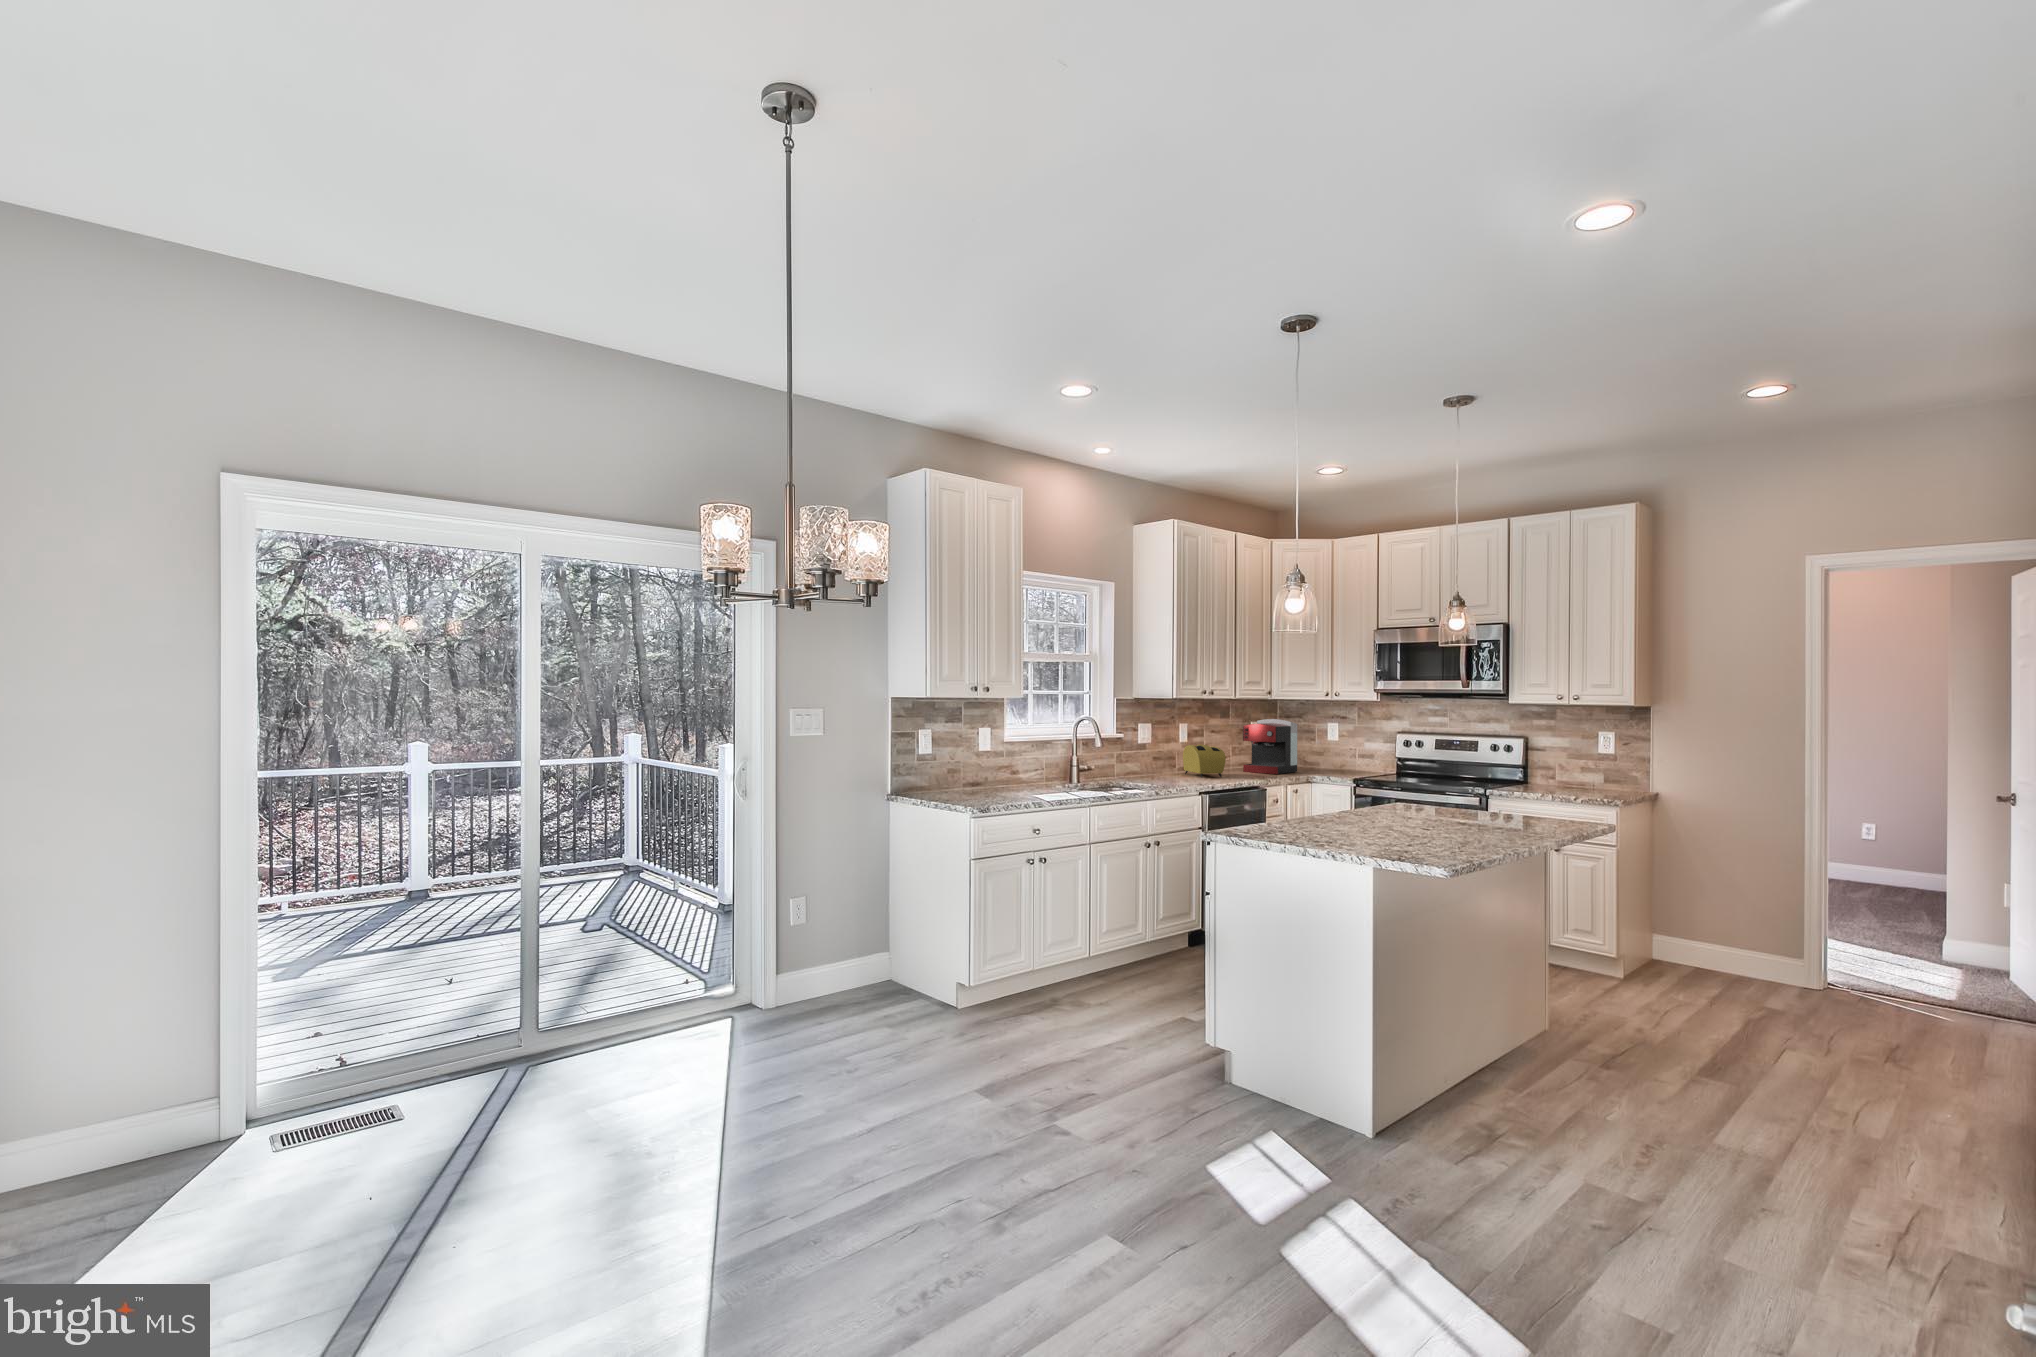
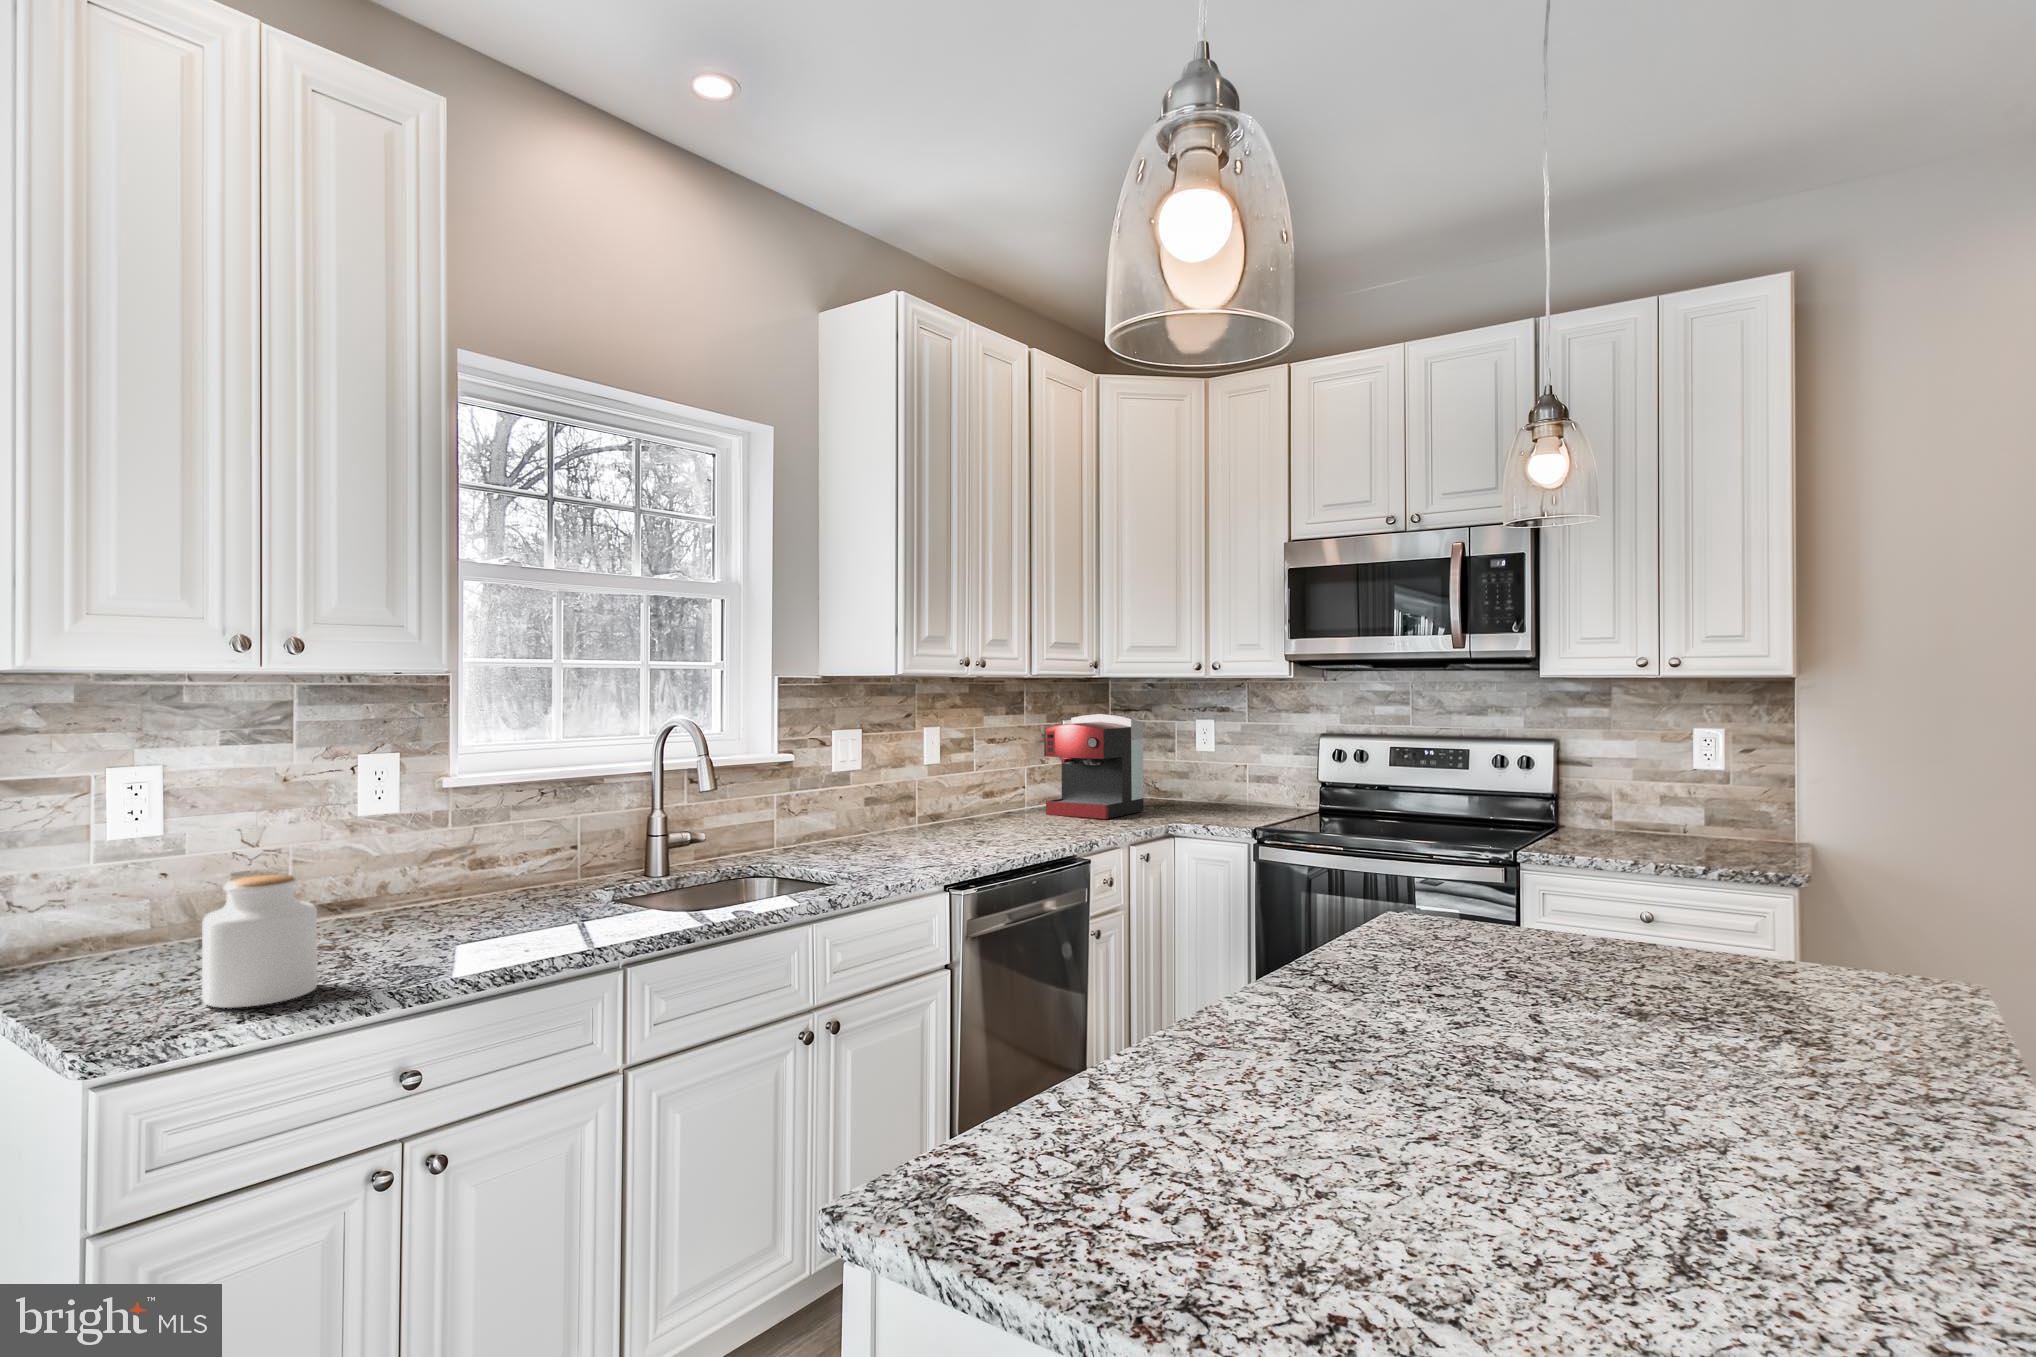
toaster: present [1183,745,1226,777] -> none [926,768,1006,836]
jar: none [971,767,1003,808] -> present [202,875,318,1008]

